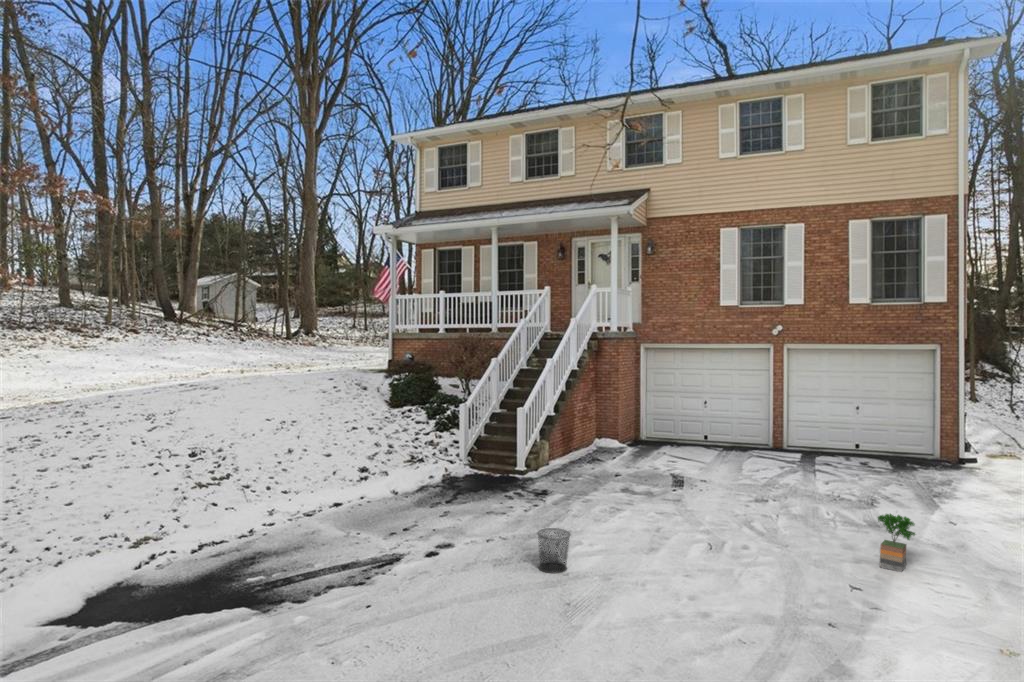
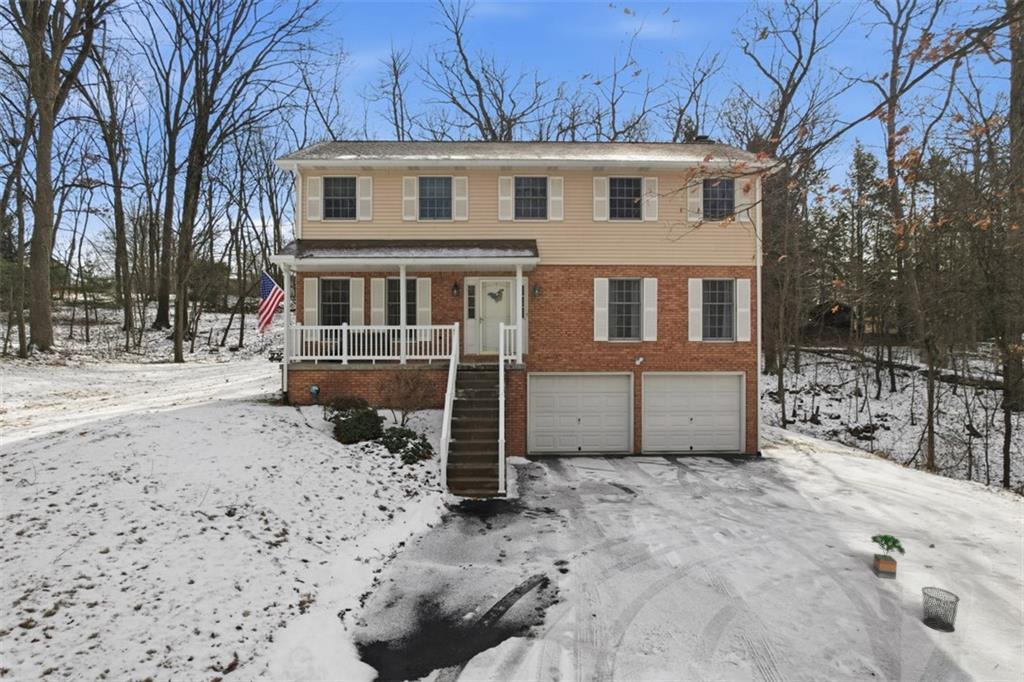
trash can: present [538,528,570,573] -> present [922,587,959,632]

